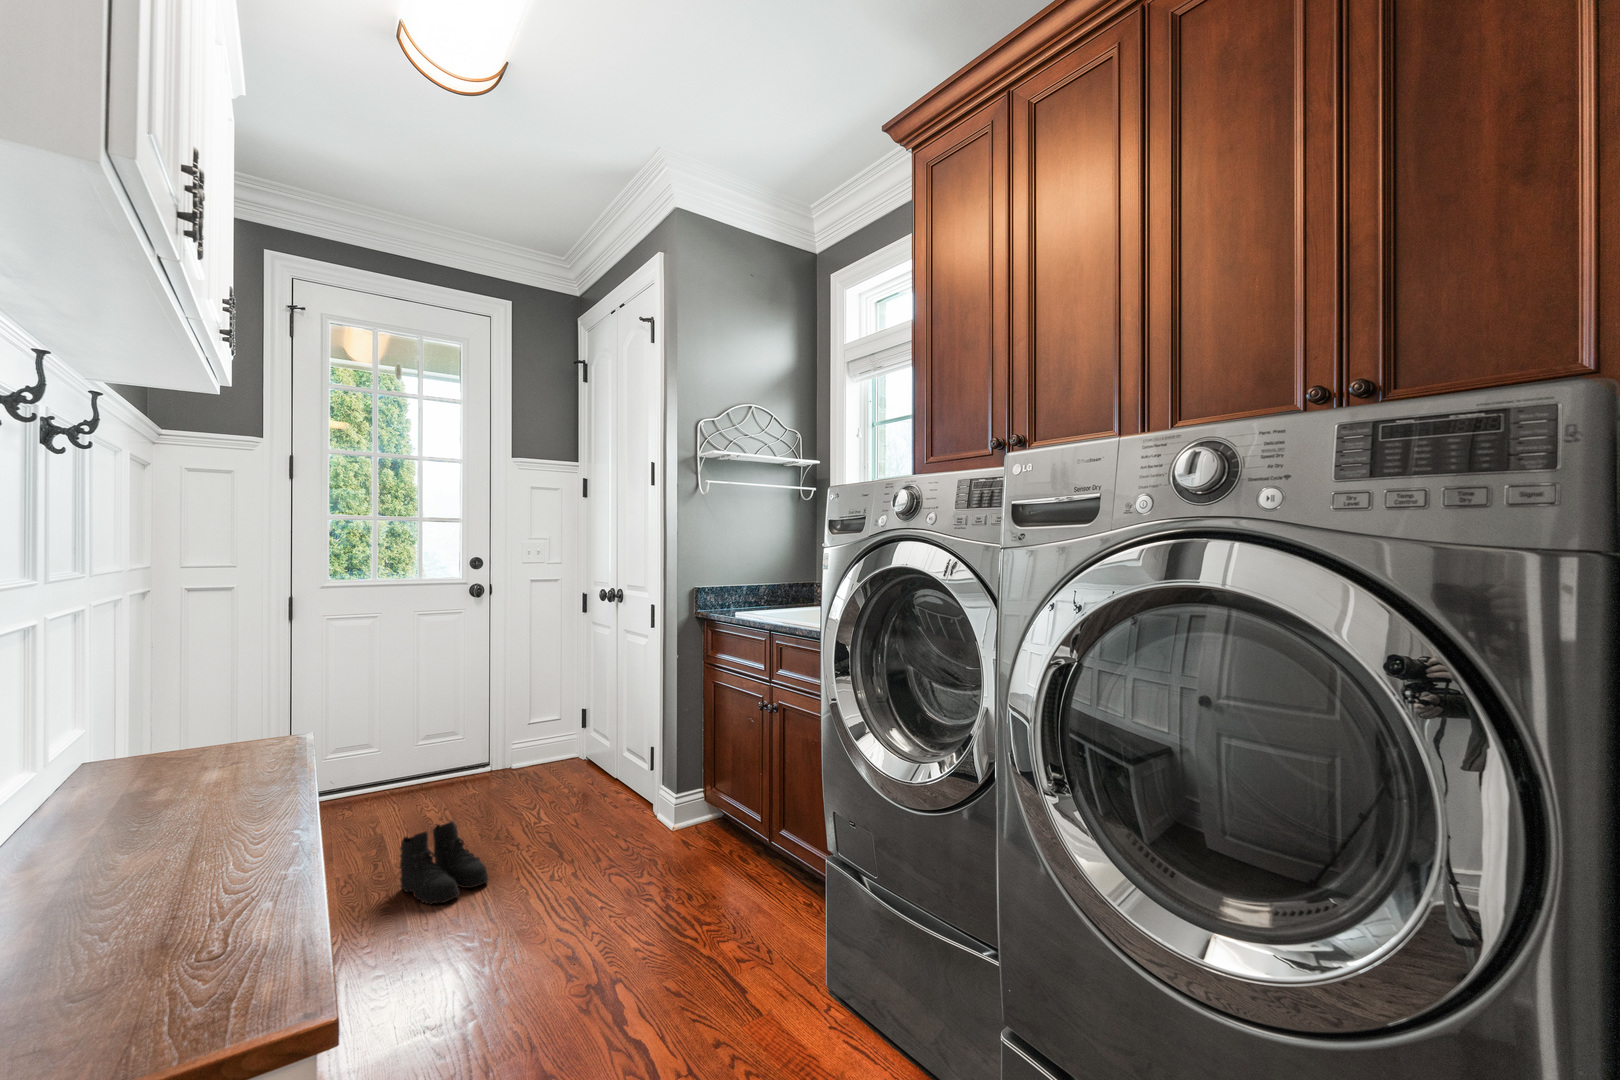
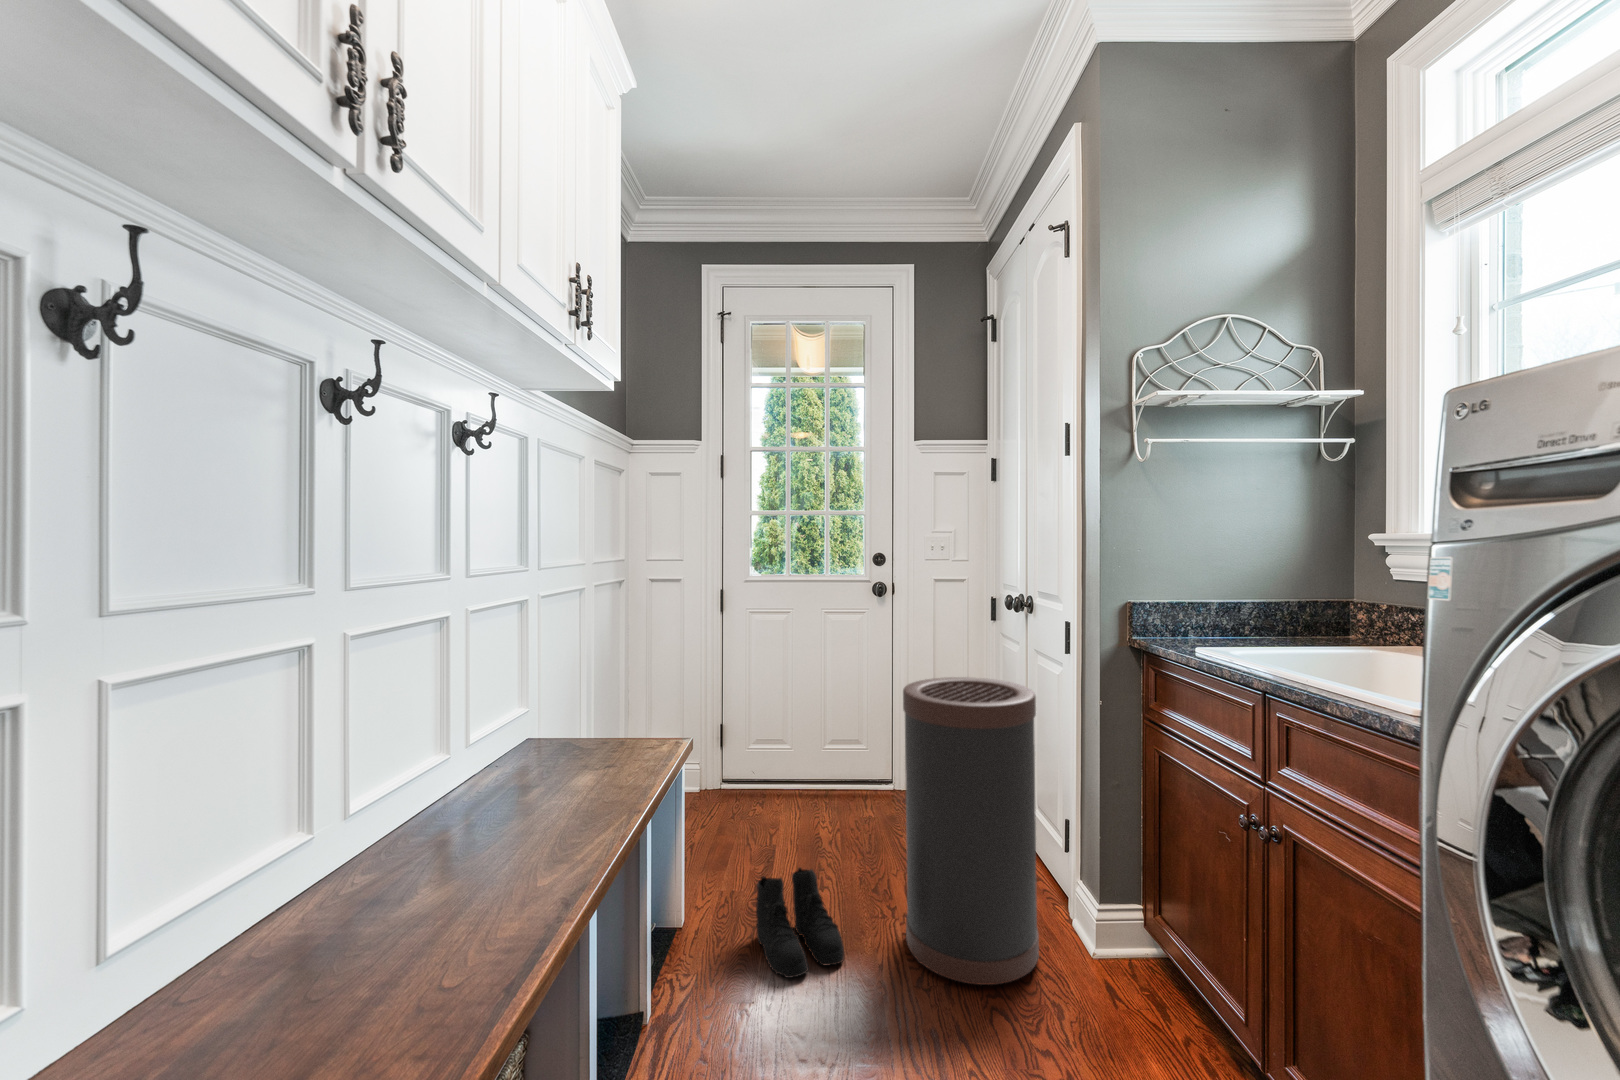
trash can: none [536,649,637,866] -> present [903,677,1039,985]

